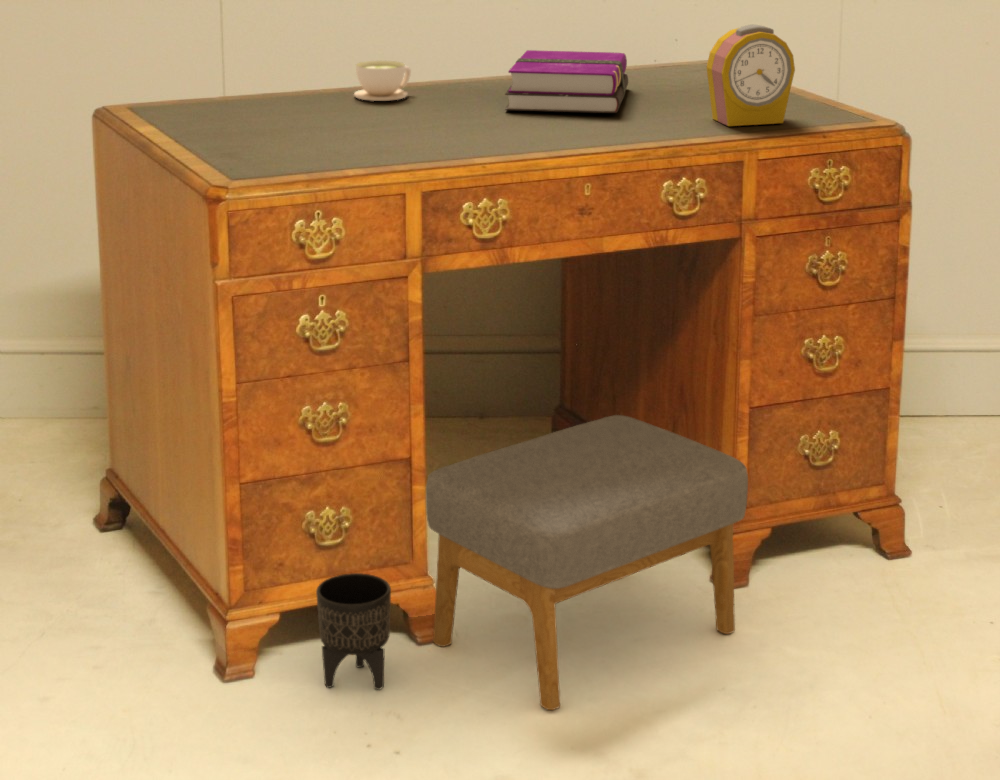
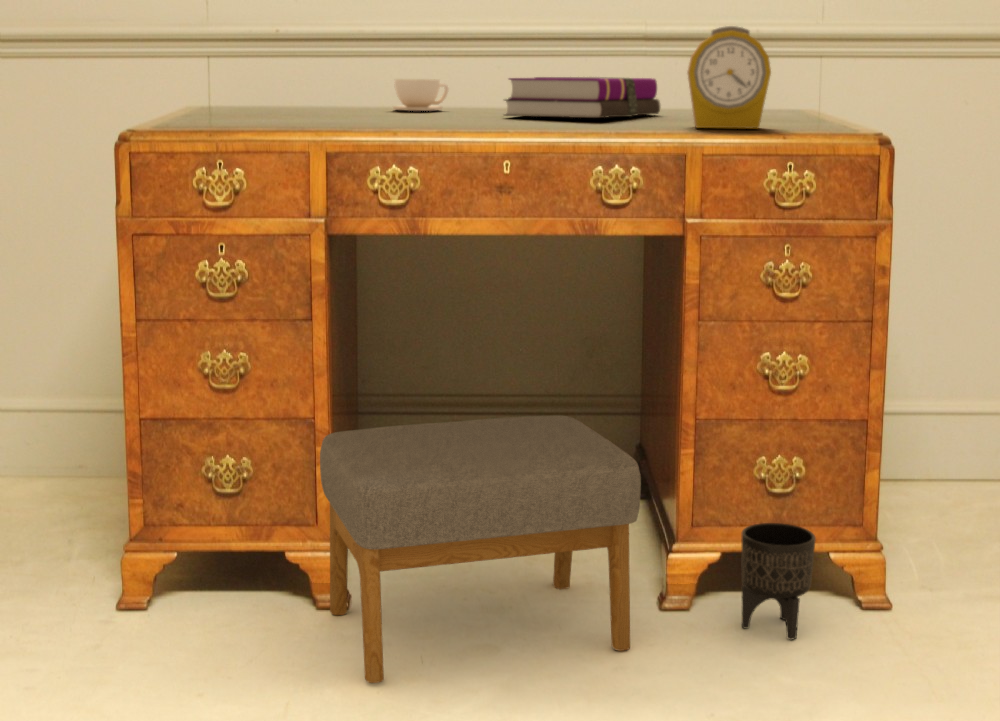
planter: present [316,573,391,690] -> present [741,523,816,640]

